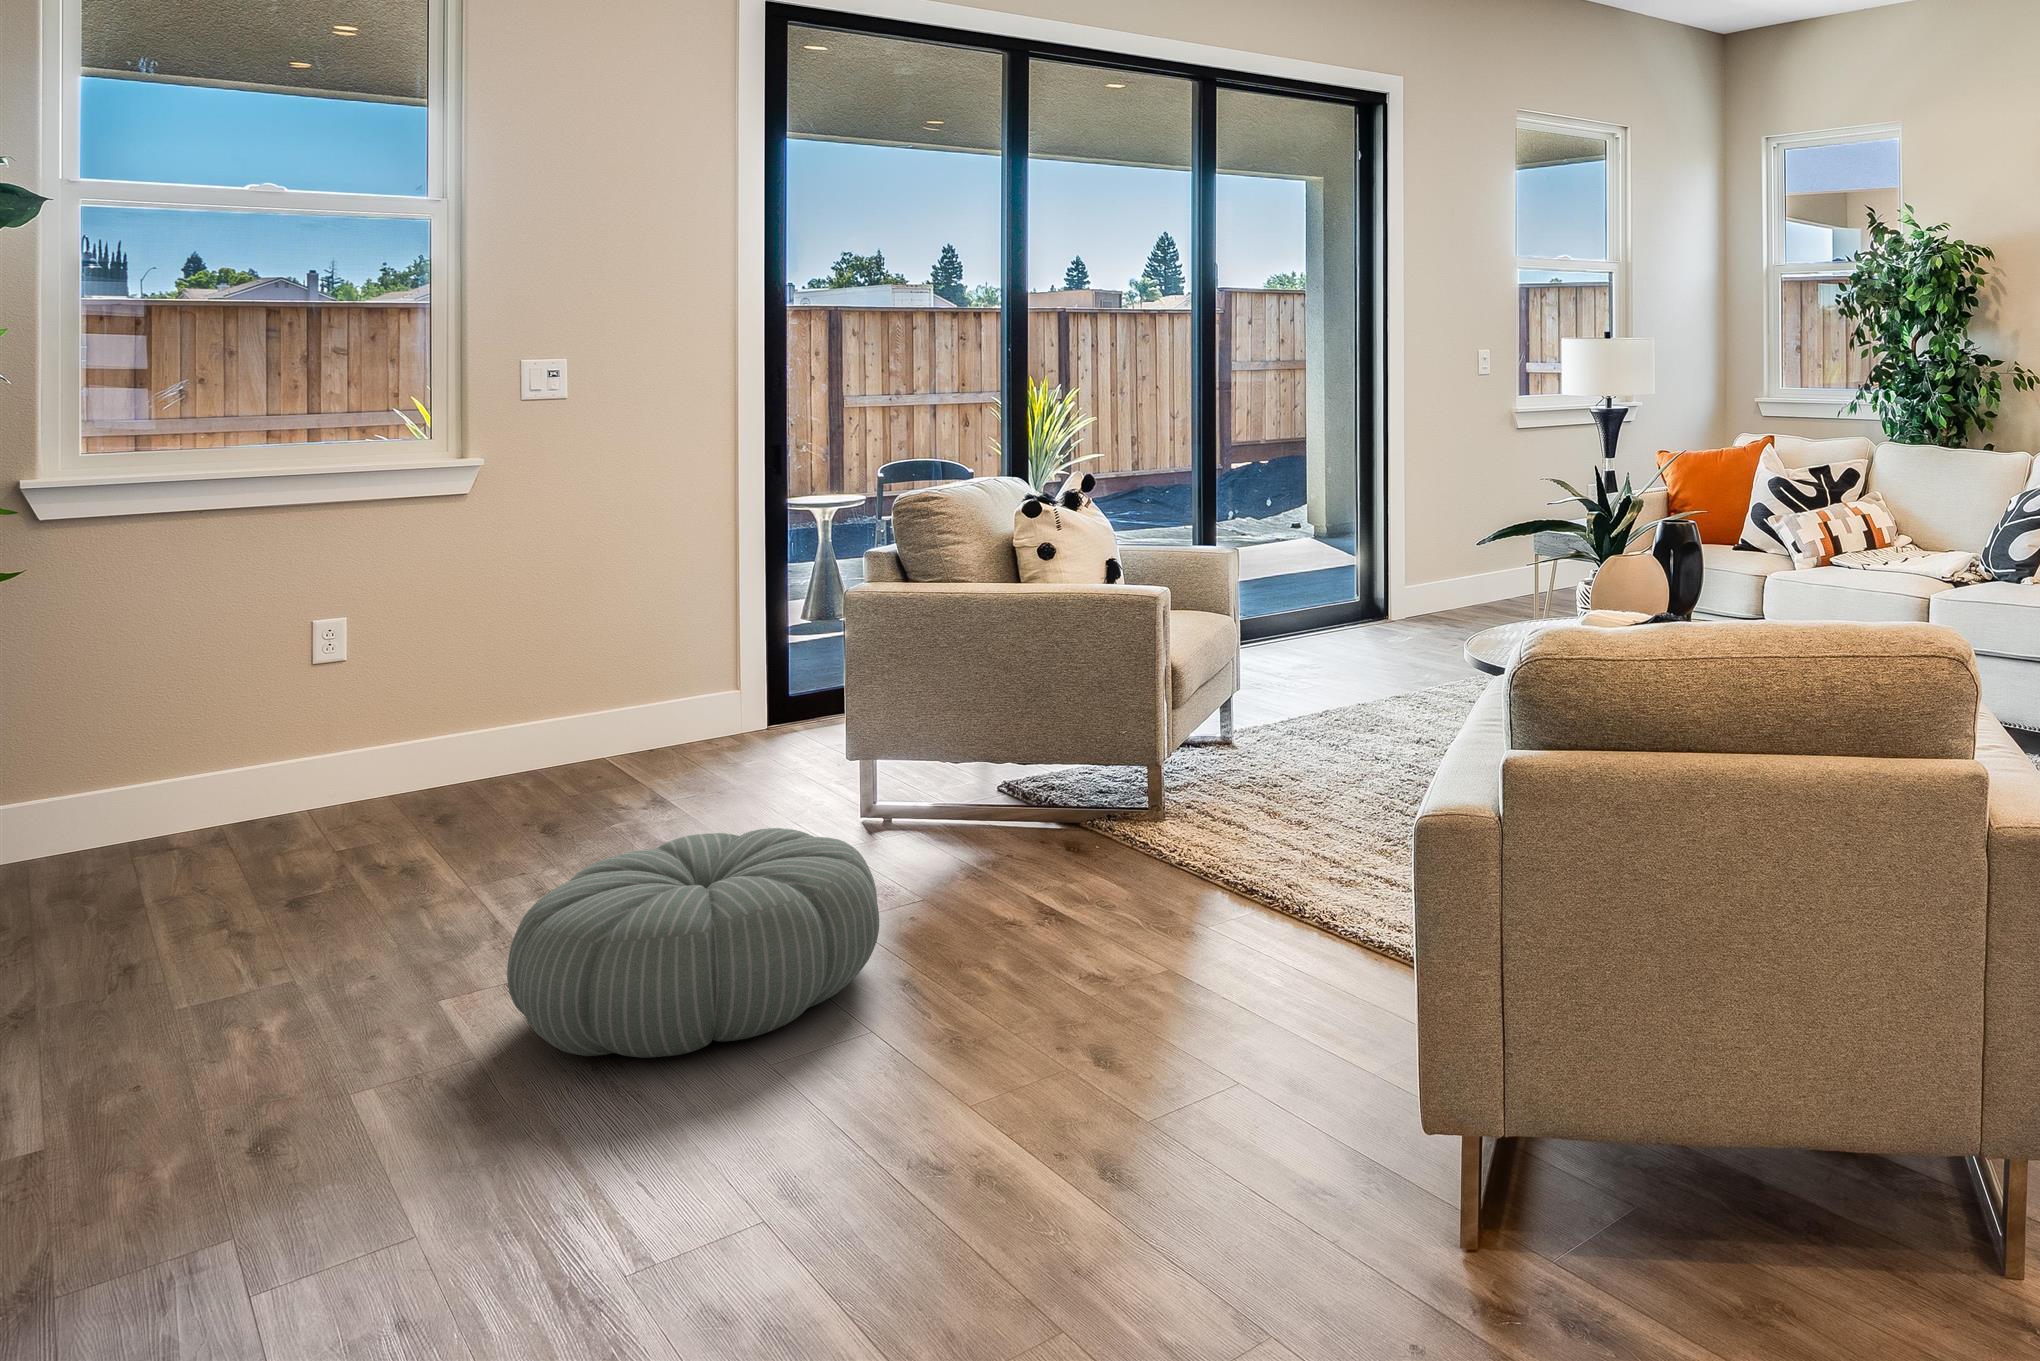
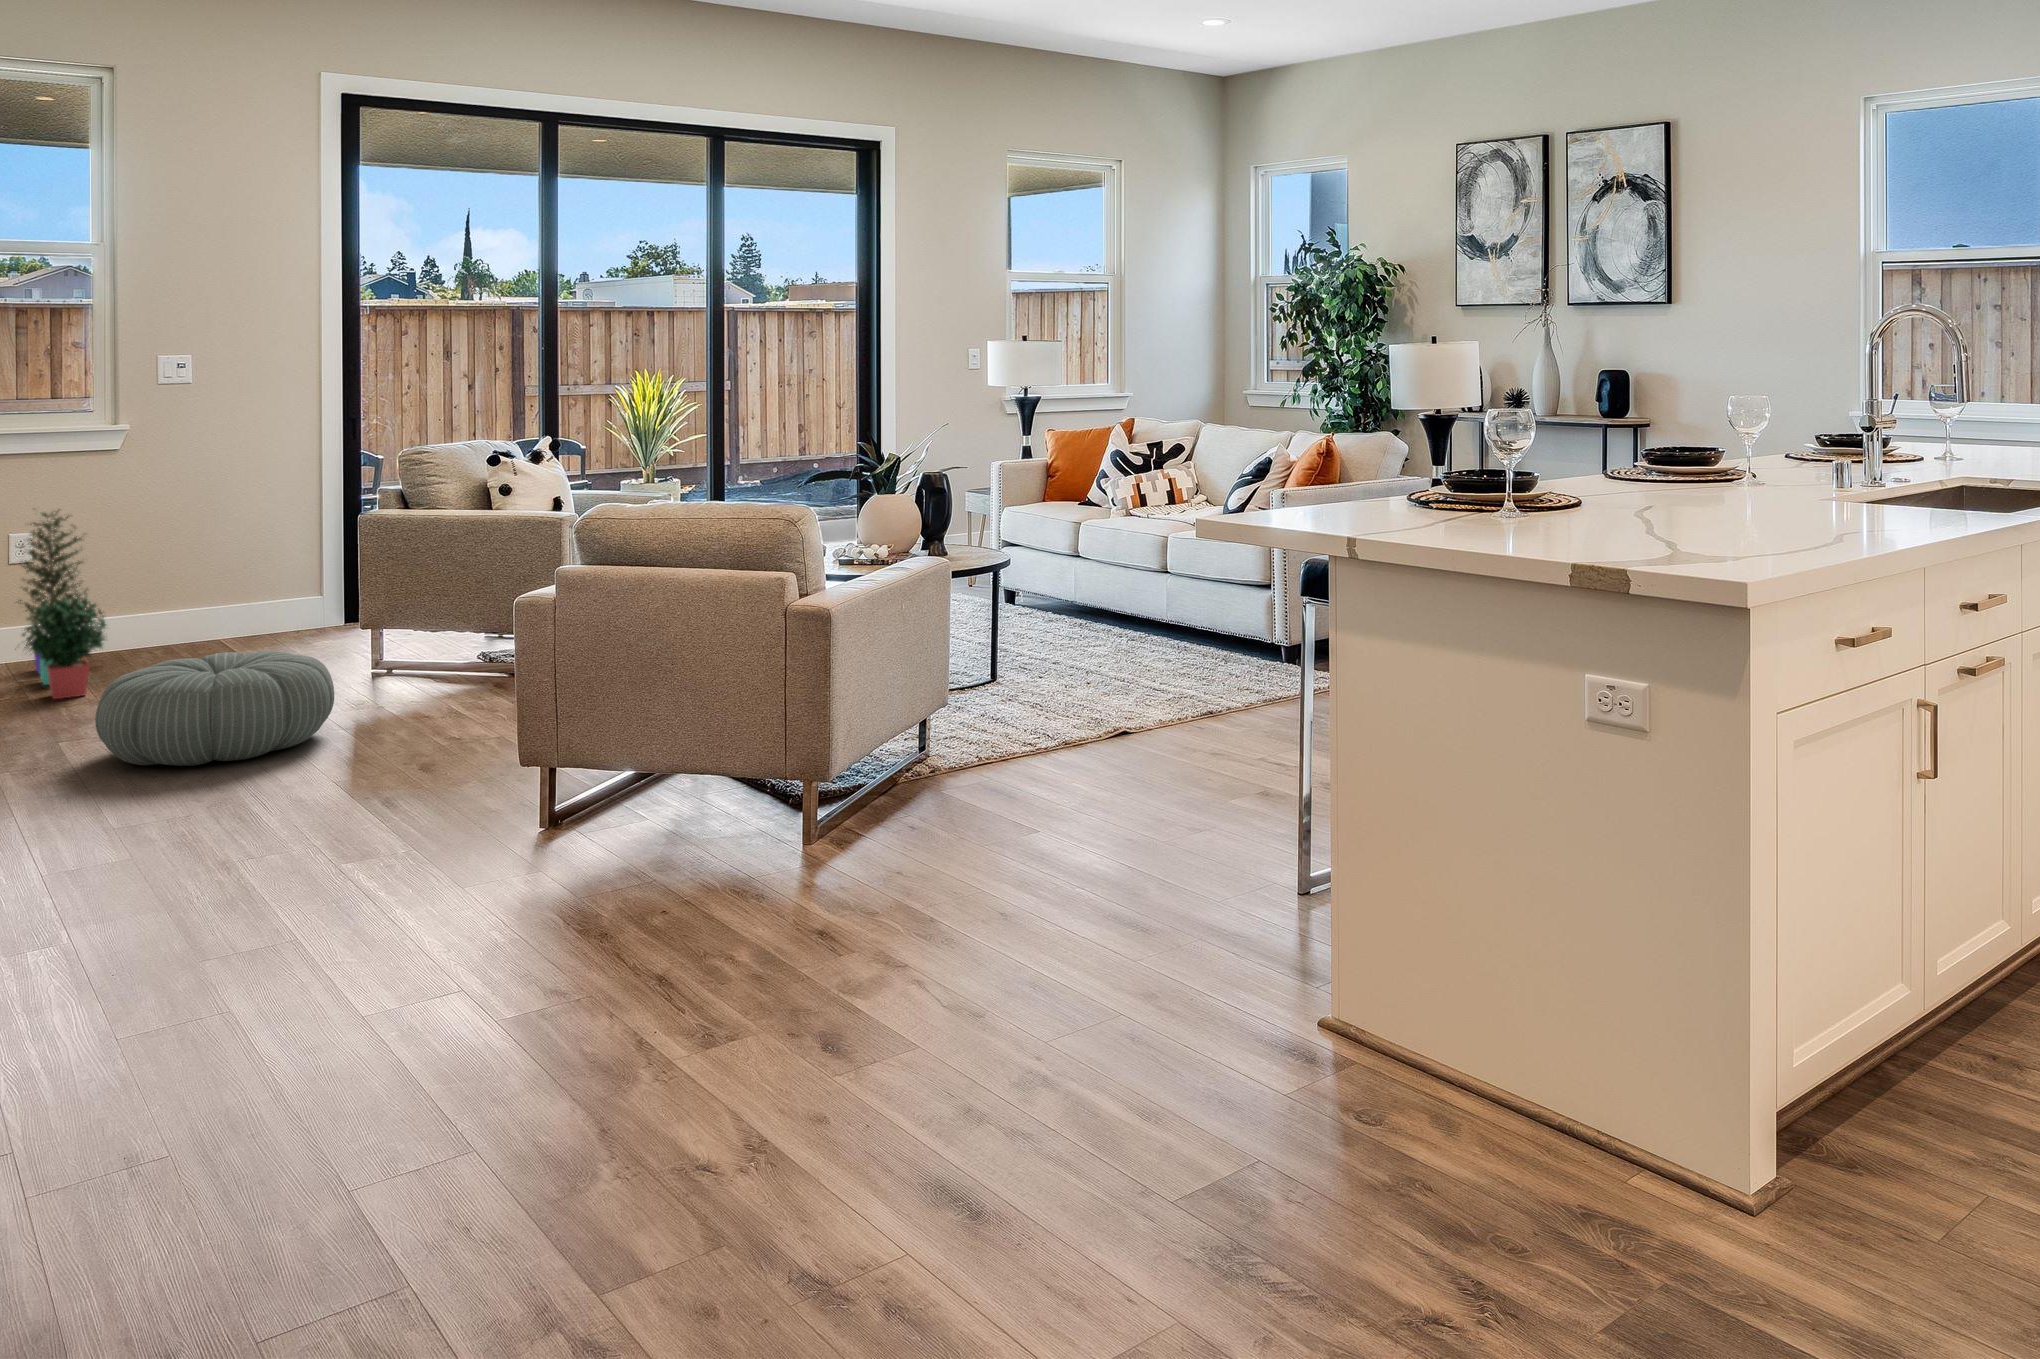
potted plant: none [325,581,481,883] -> present [20,509,107,699]

